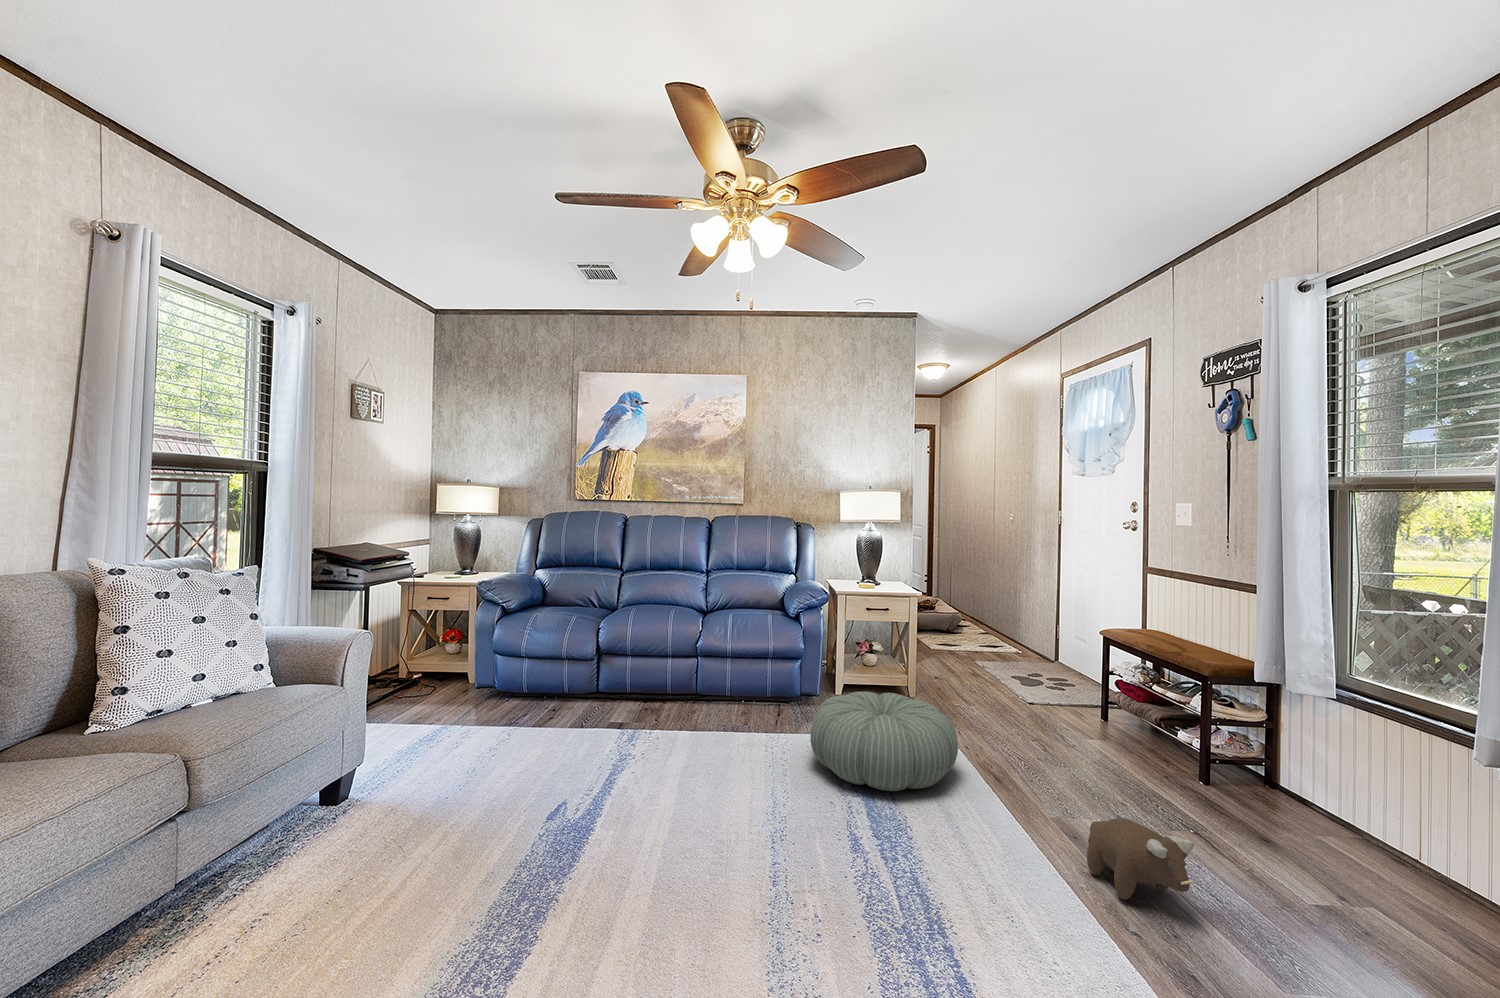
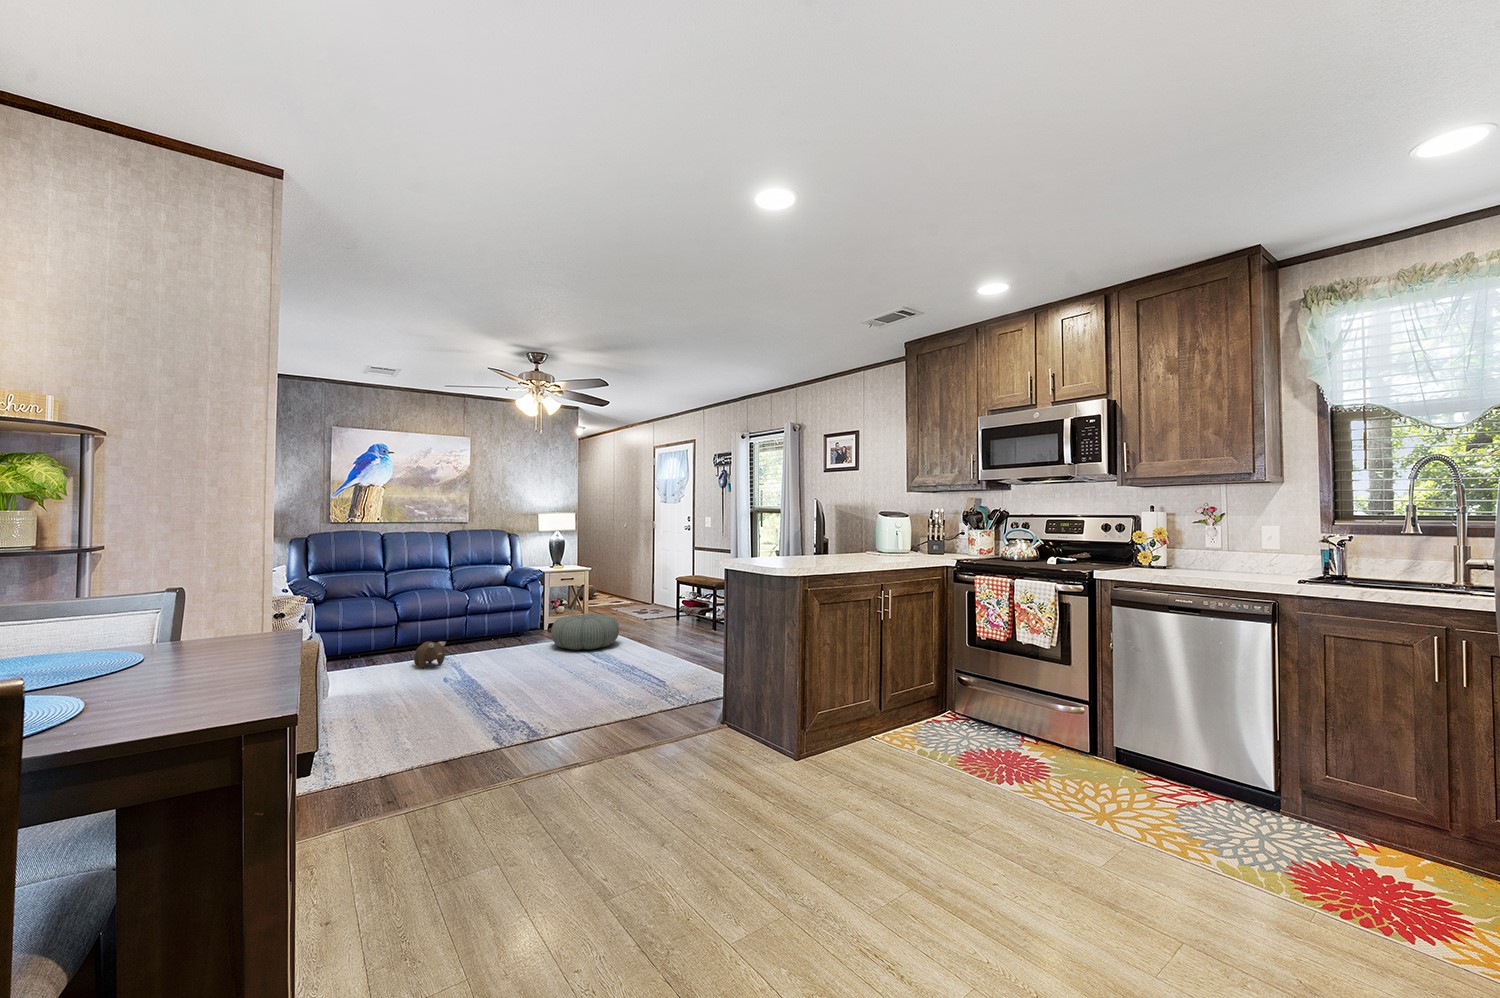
plush toy: present [1087,818,1194,900] -> present [414,642,446,668]

